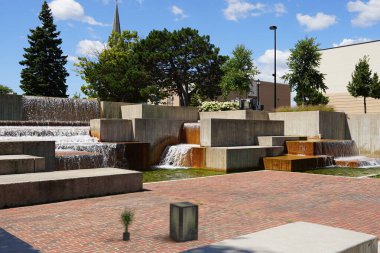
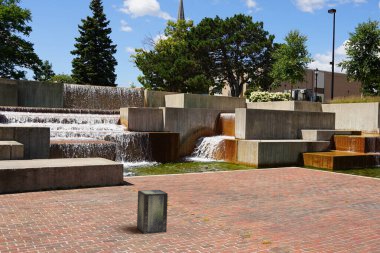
potted plant: present [119,210,134,241] -> none [76,190,101,229]

